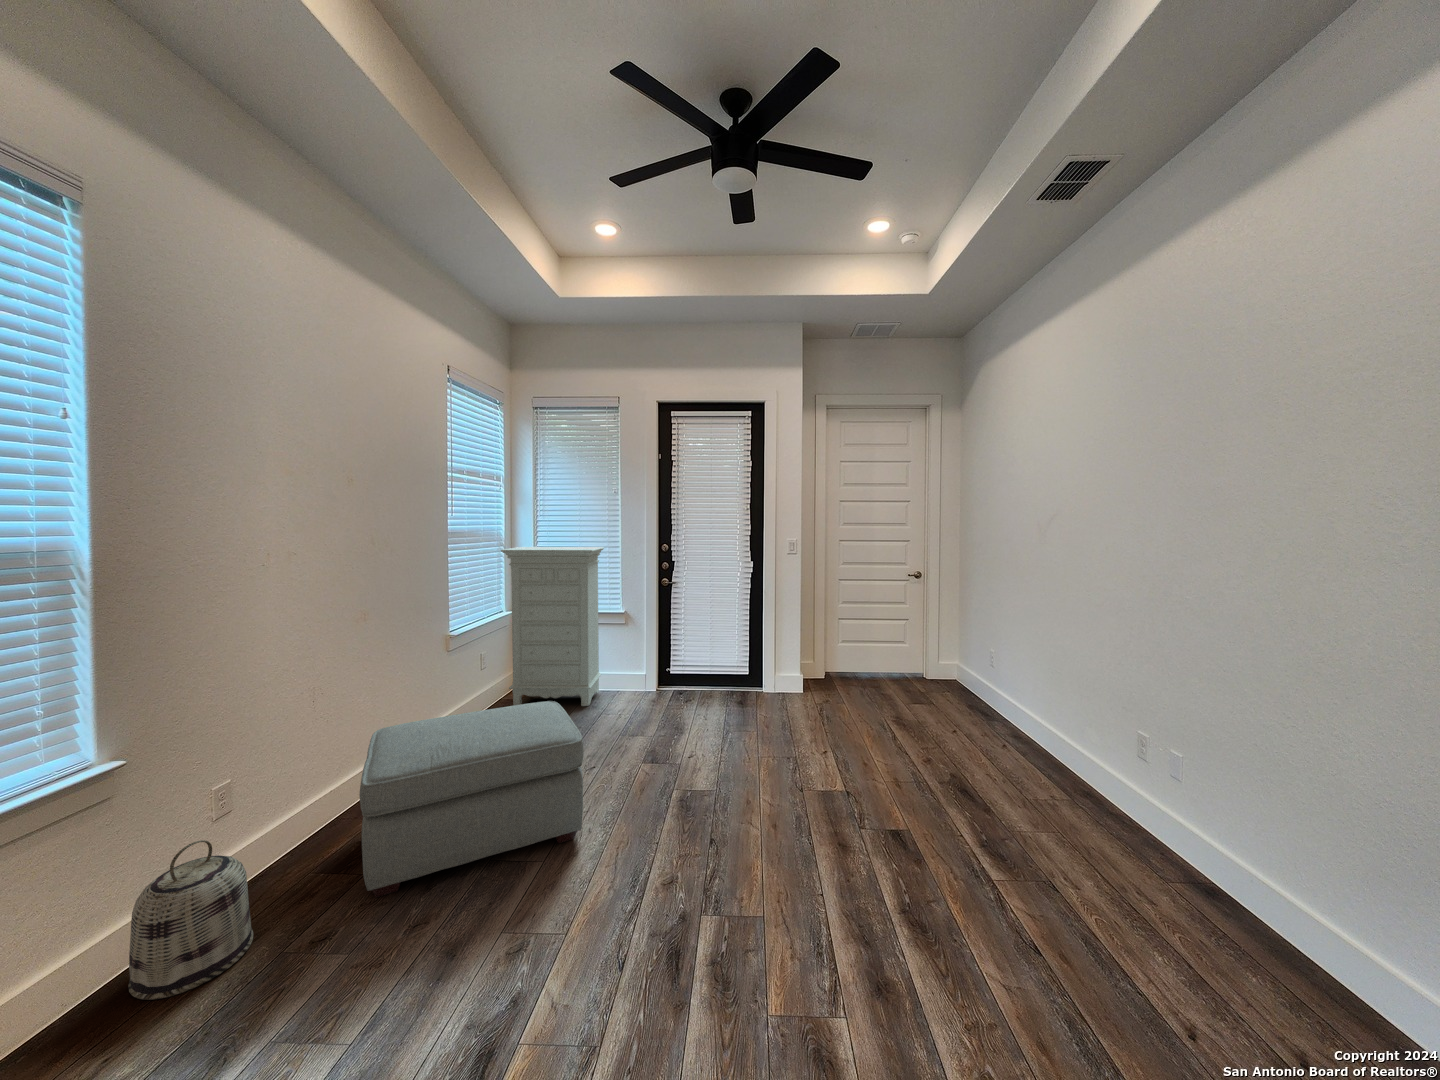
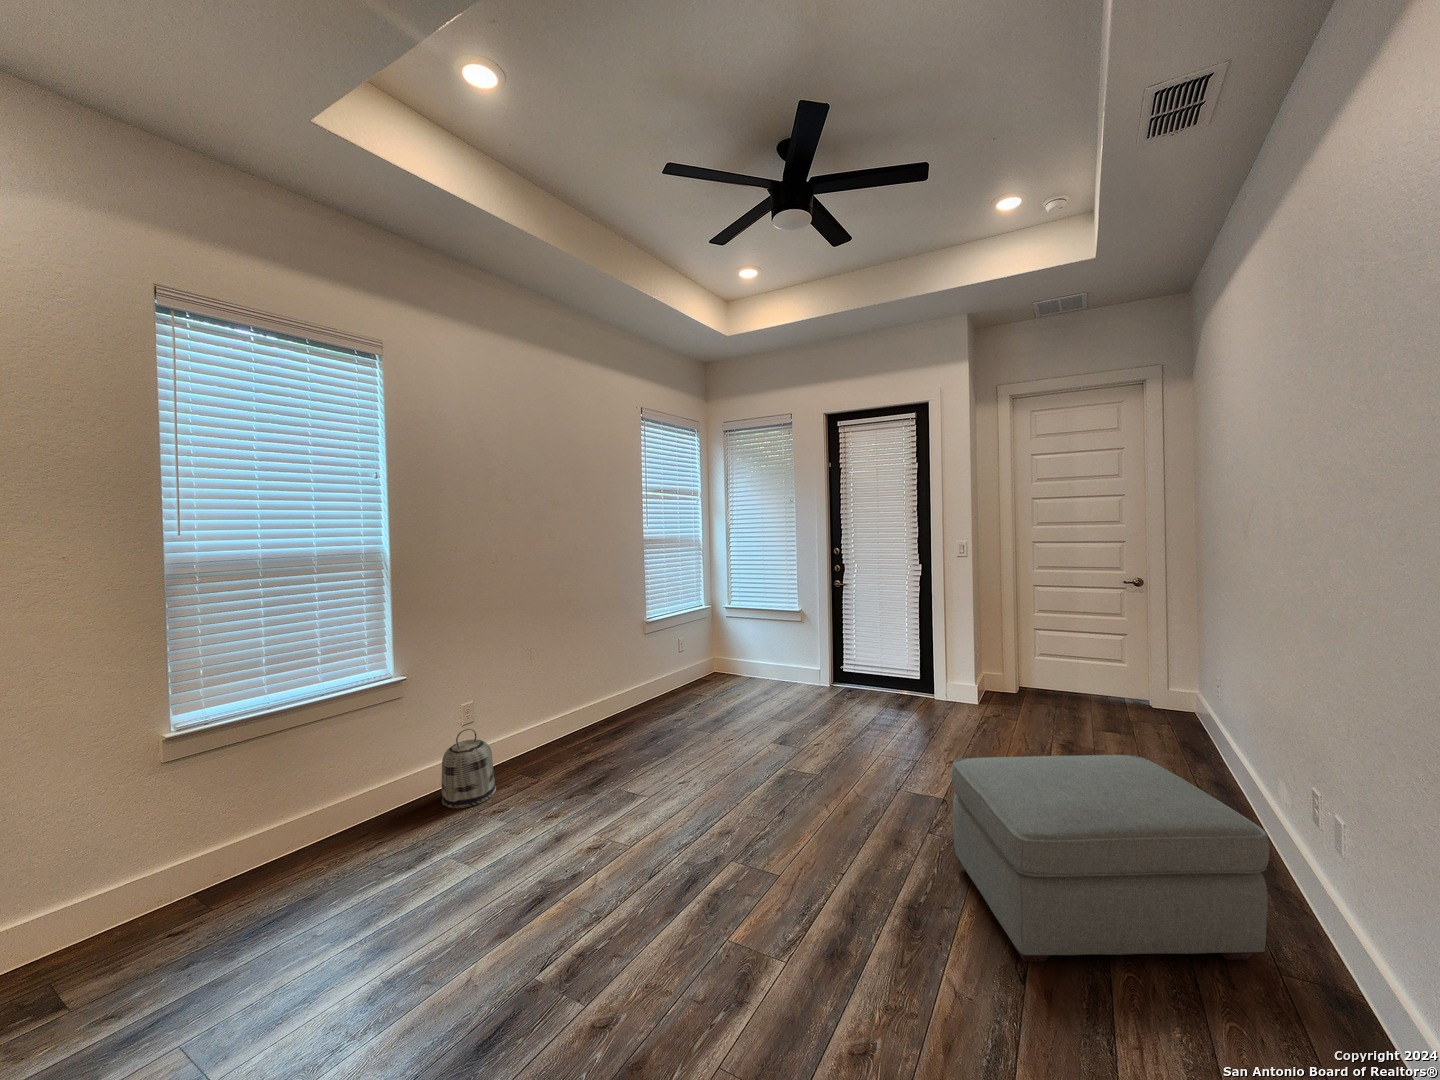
dresser: present [501,547,604,706] -> none [692,550,779,691]
ottoman: present [359,701,584,897] -> present [952,755,1269,962]

